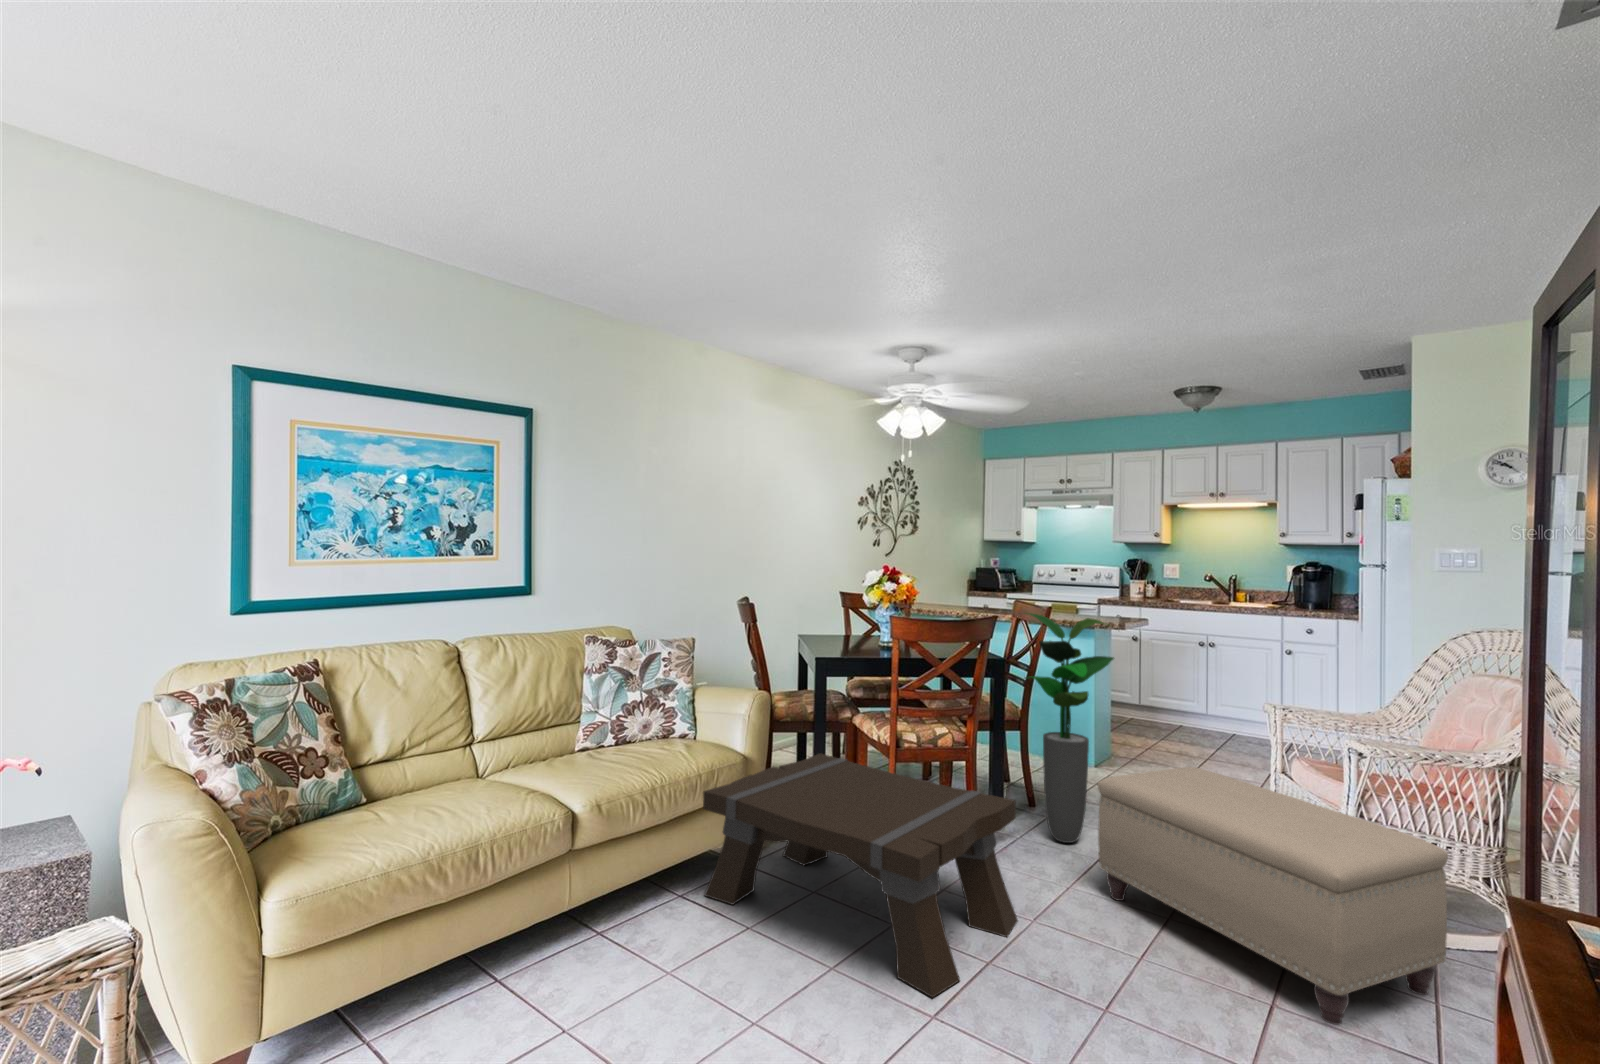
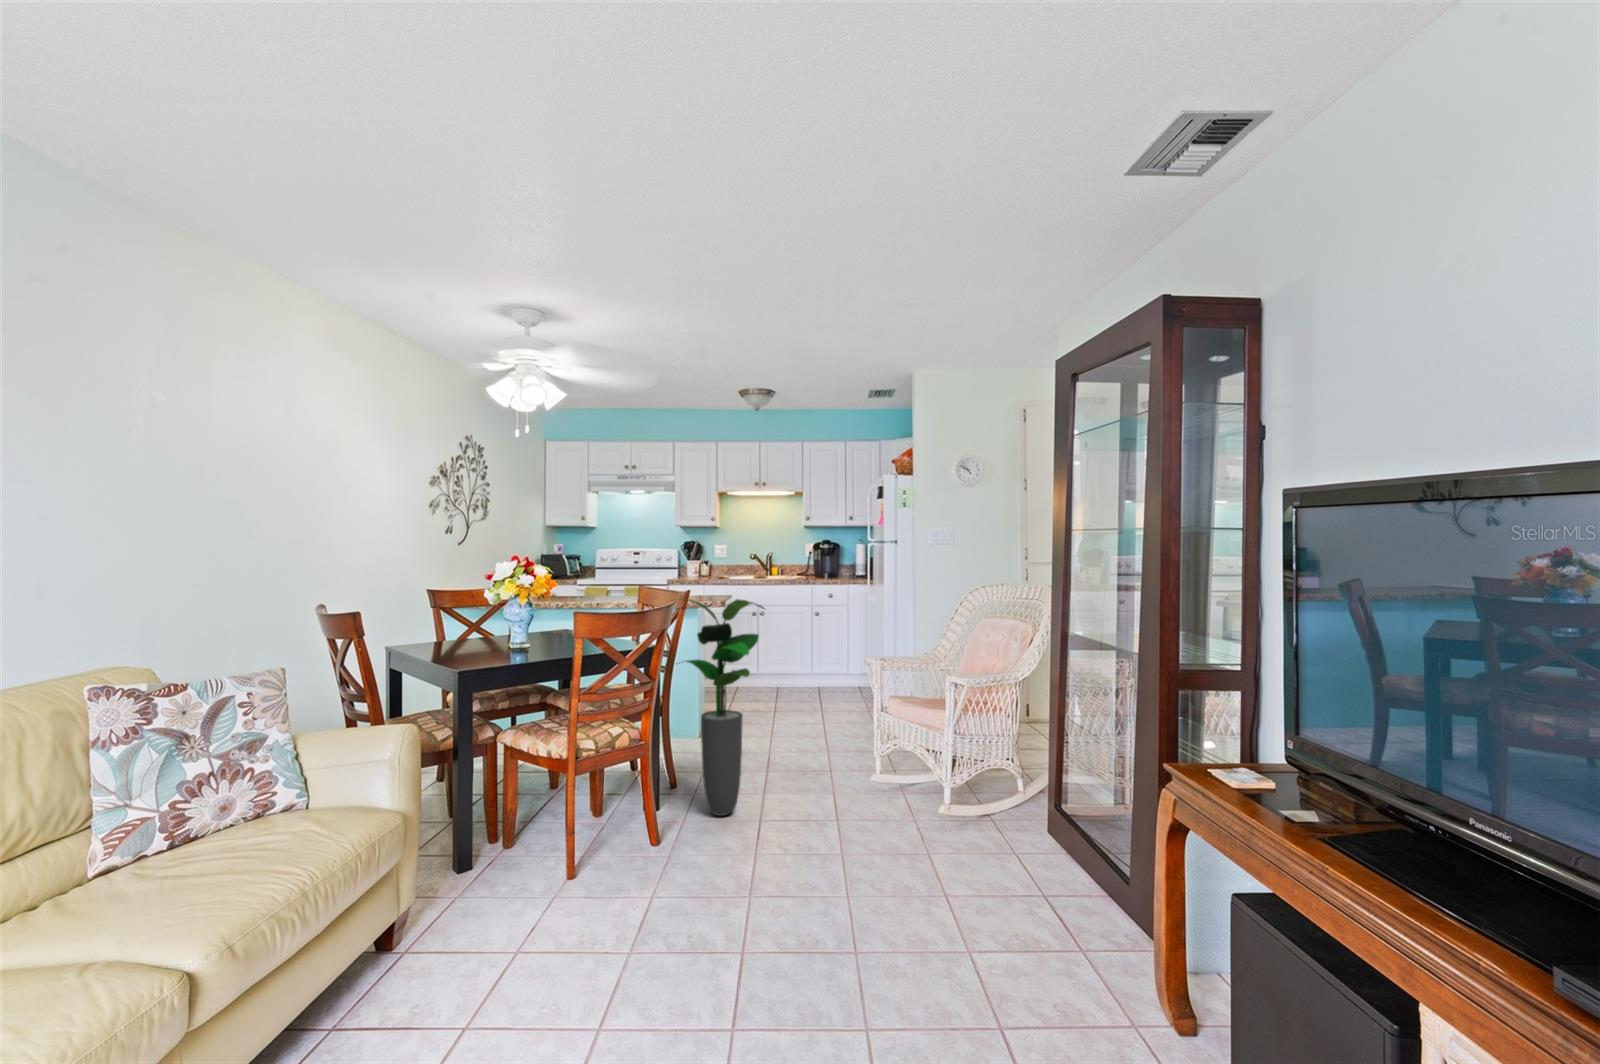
coffee table: present [703,754,1018,997] -> none [364,786,737,1014]
ottoman: present [1098,767,1448,1025] -> none [779,721,1025,900]

